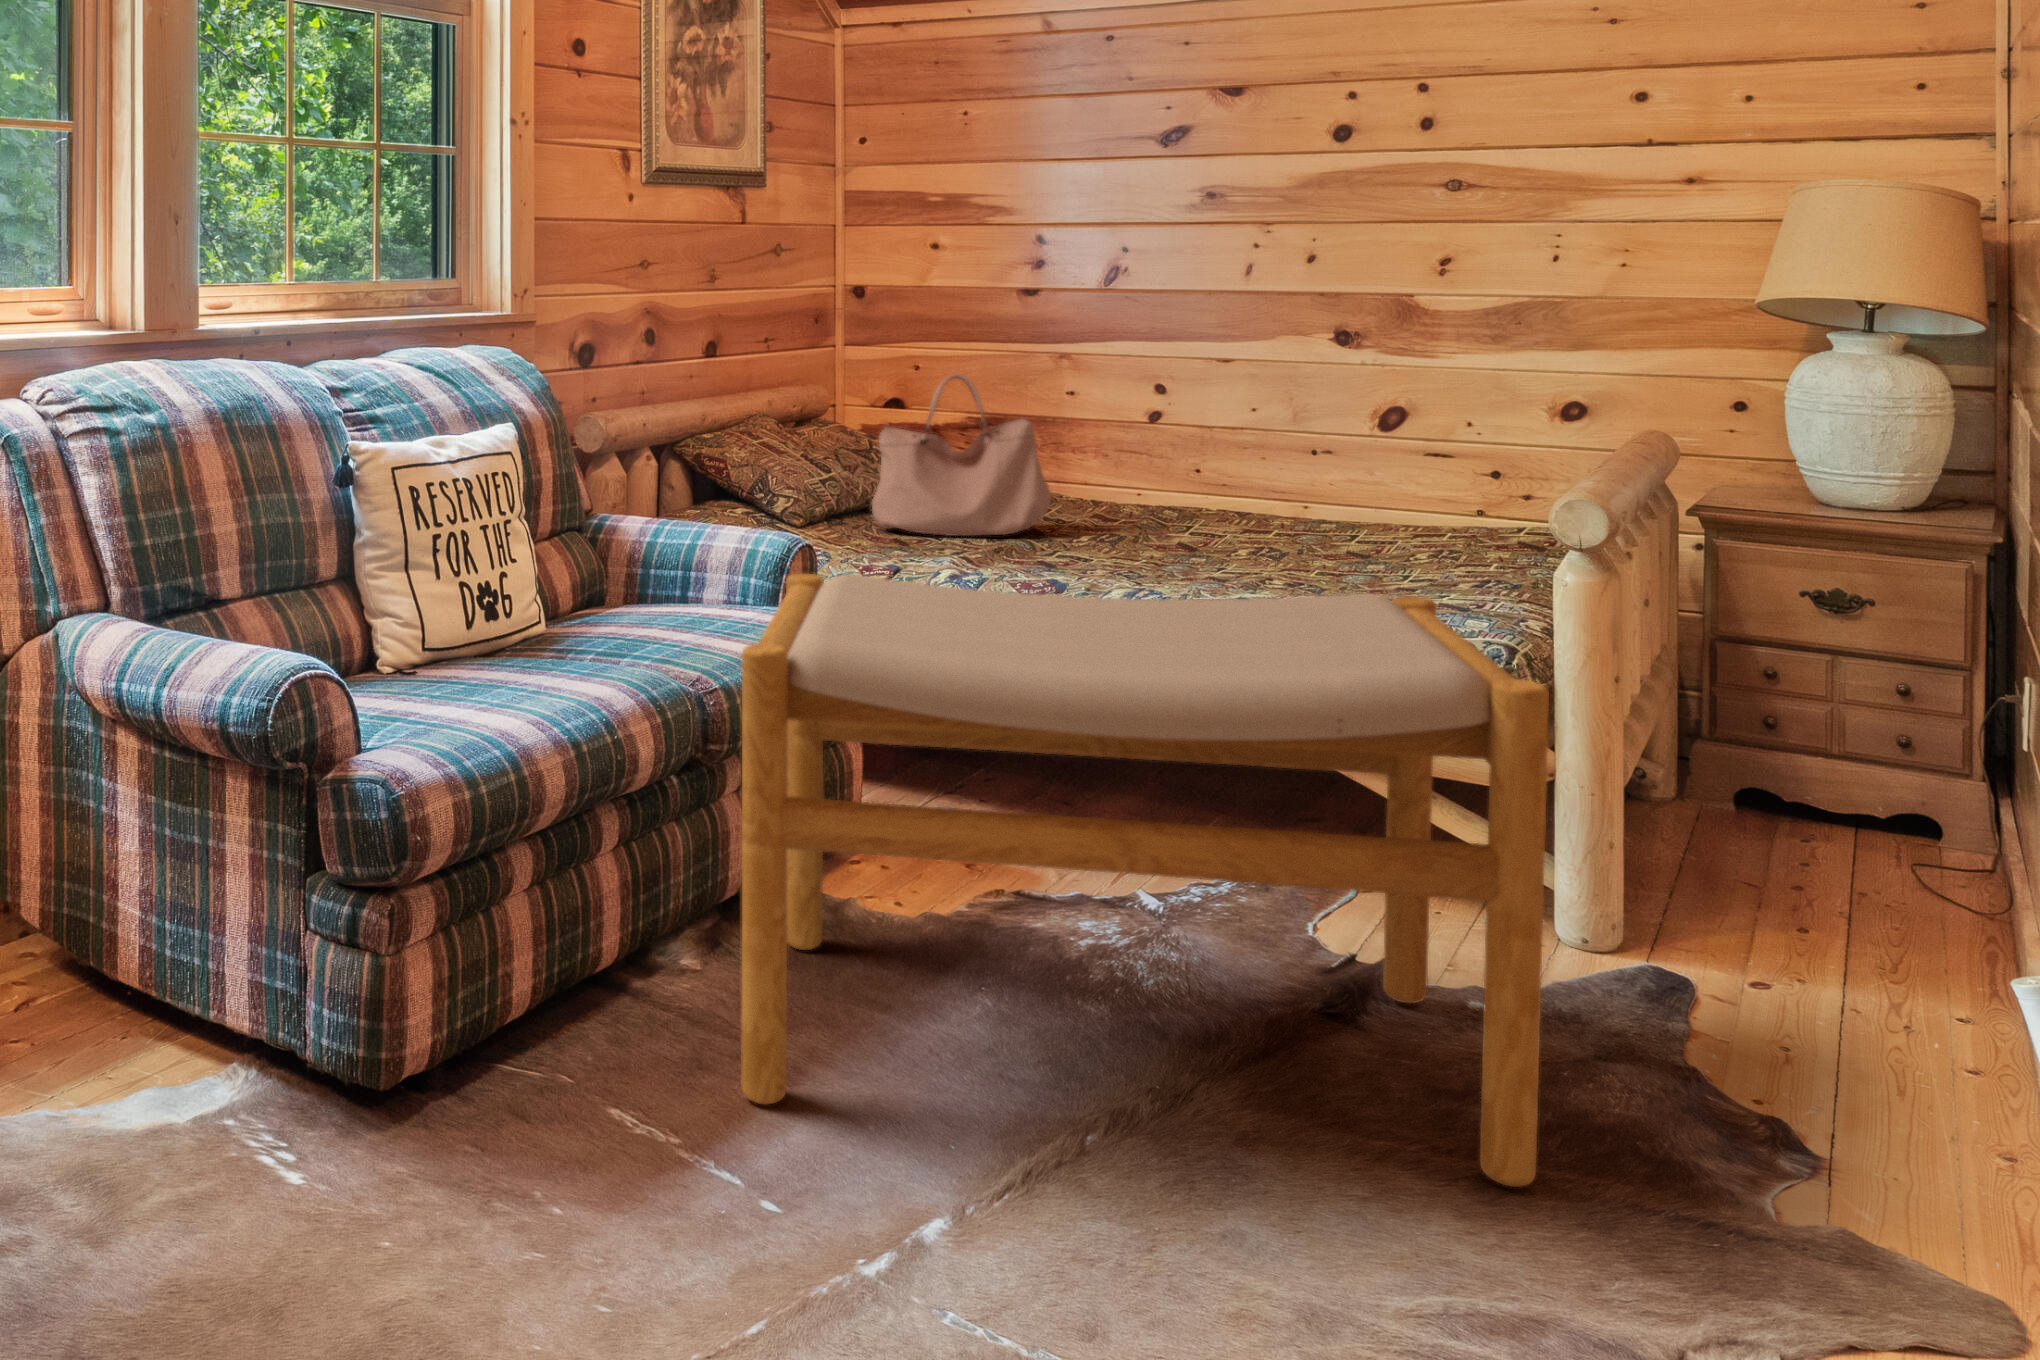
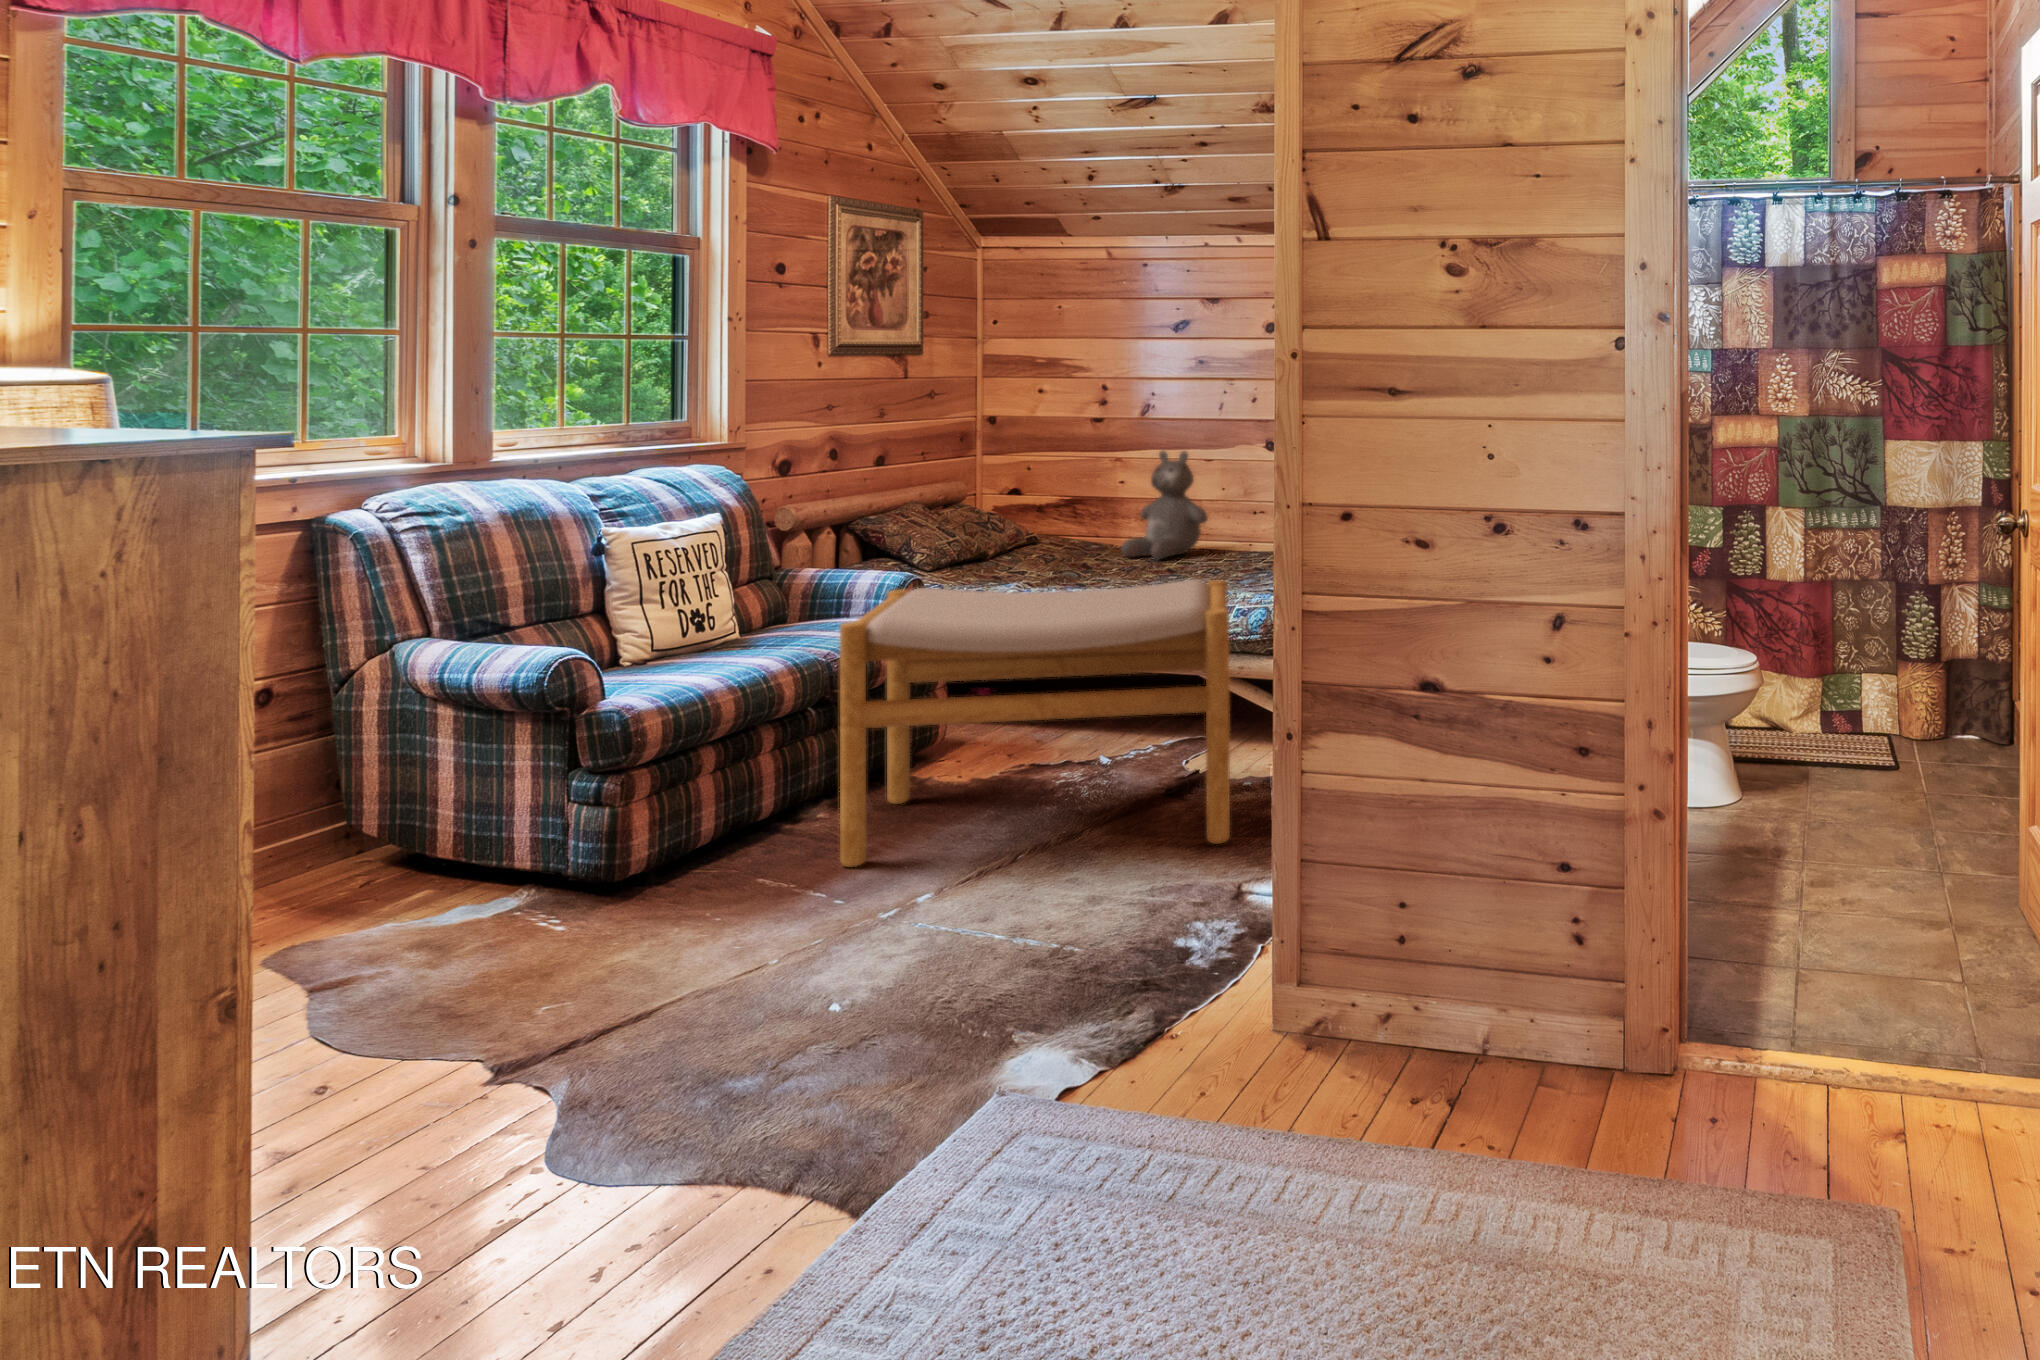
teddy bear: none [1084,344,1237,526] -> present [1121,450,1208,559]
handbag: present [872,374,1051,536] -> none [982,472,1094,571]

